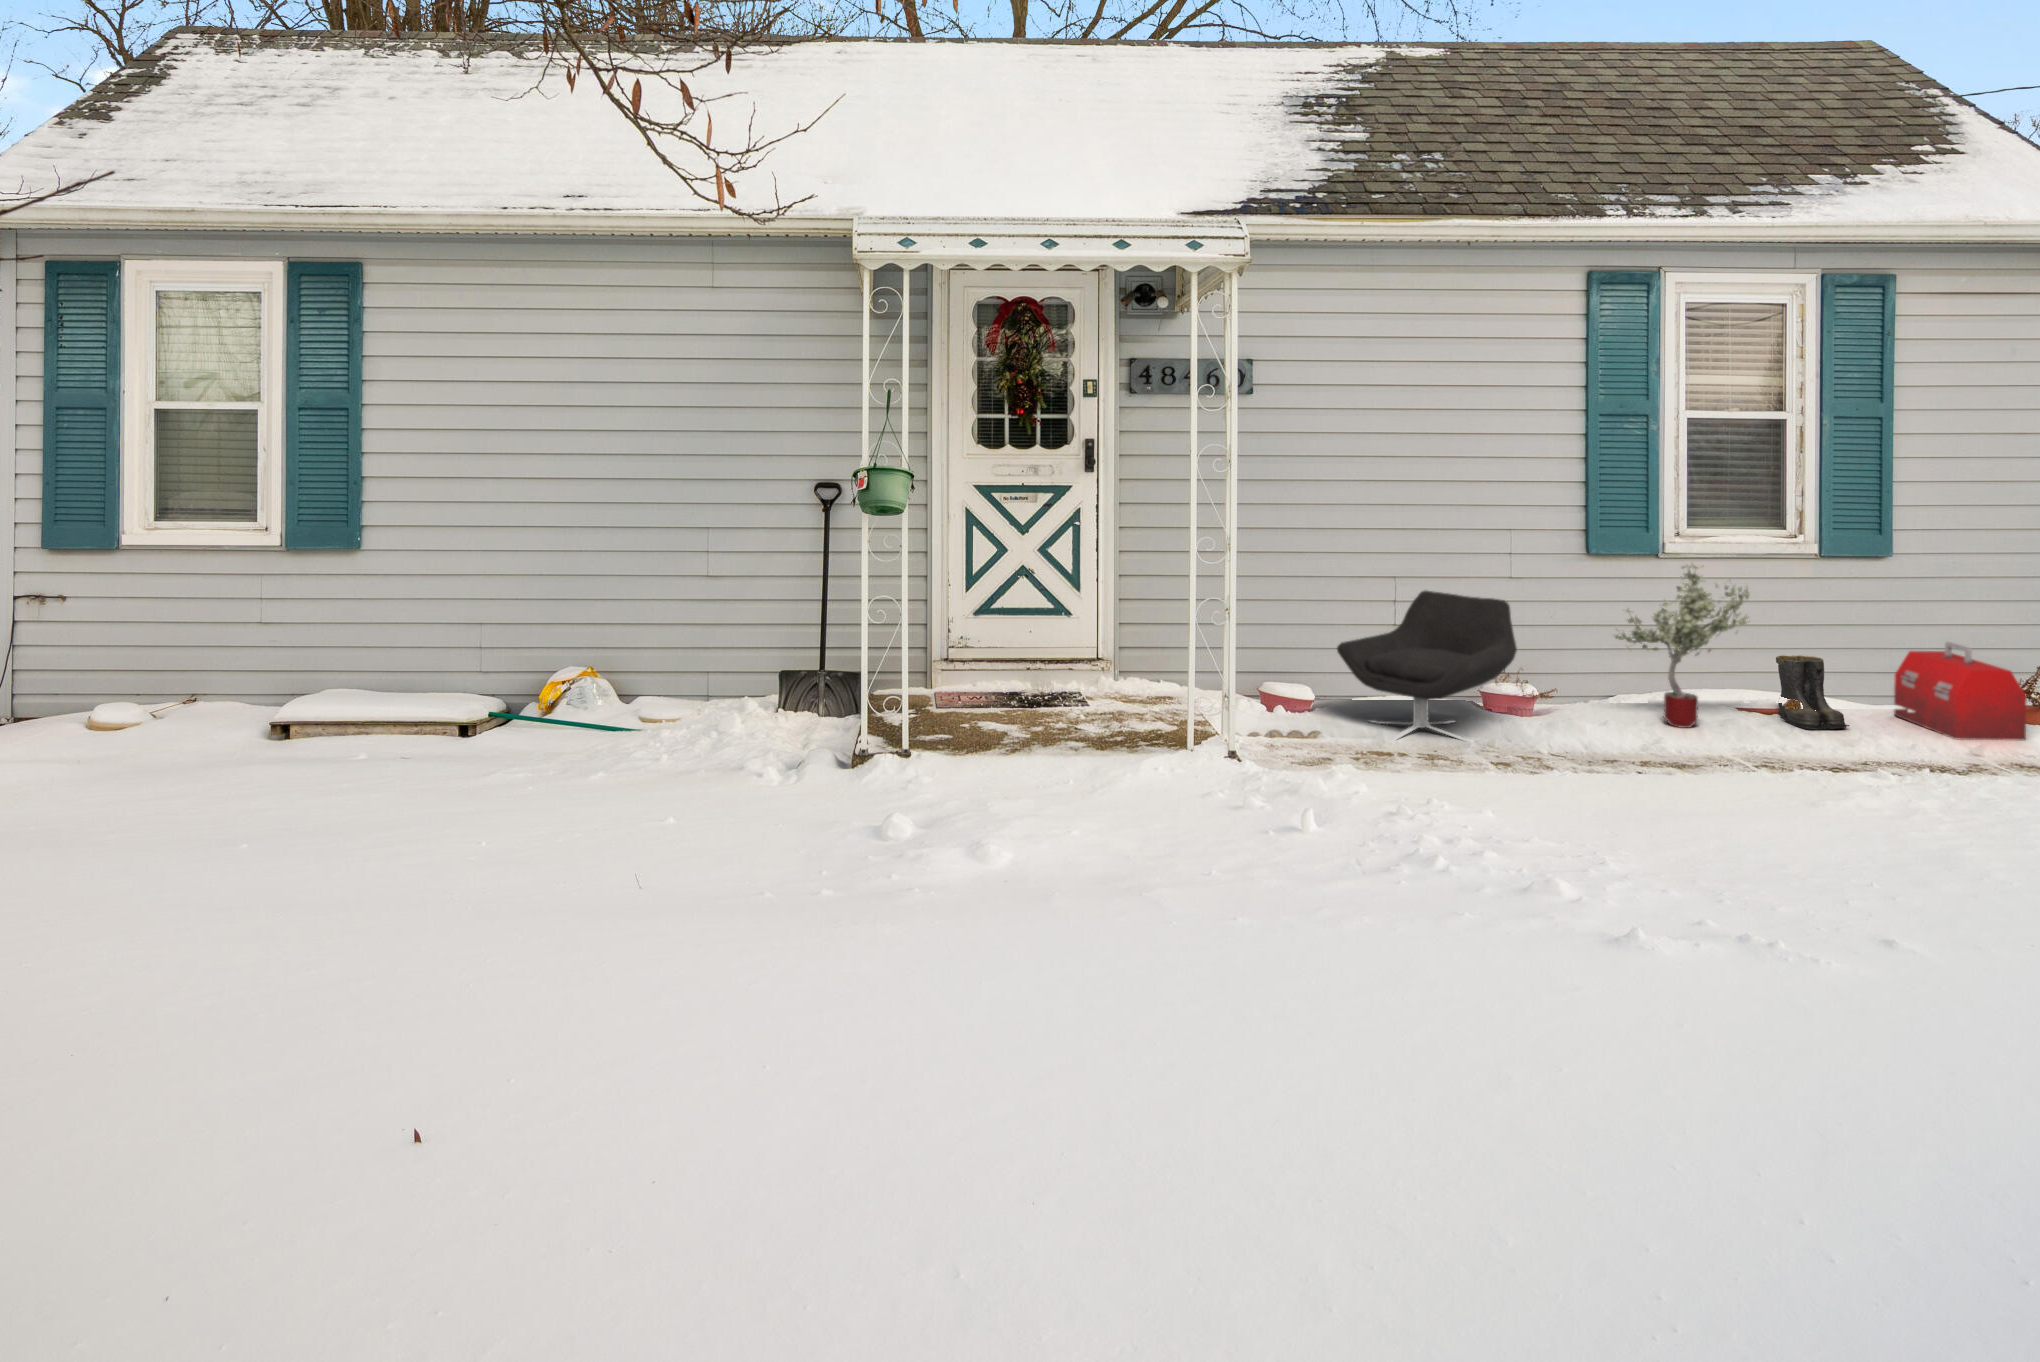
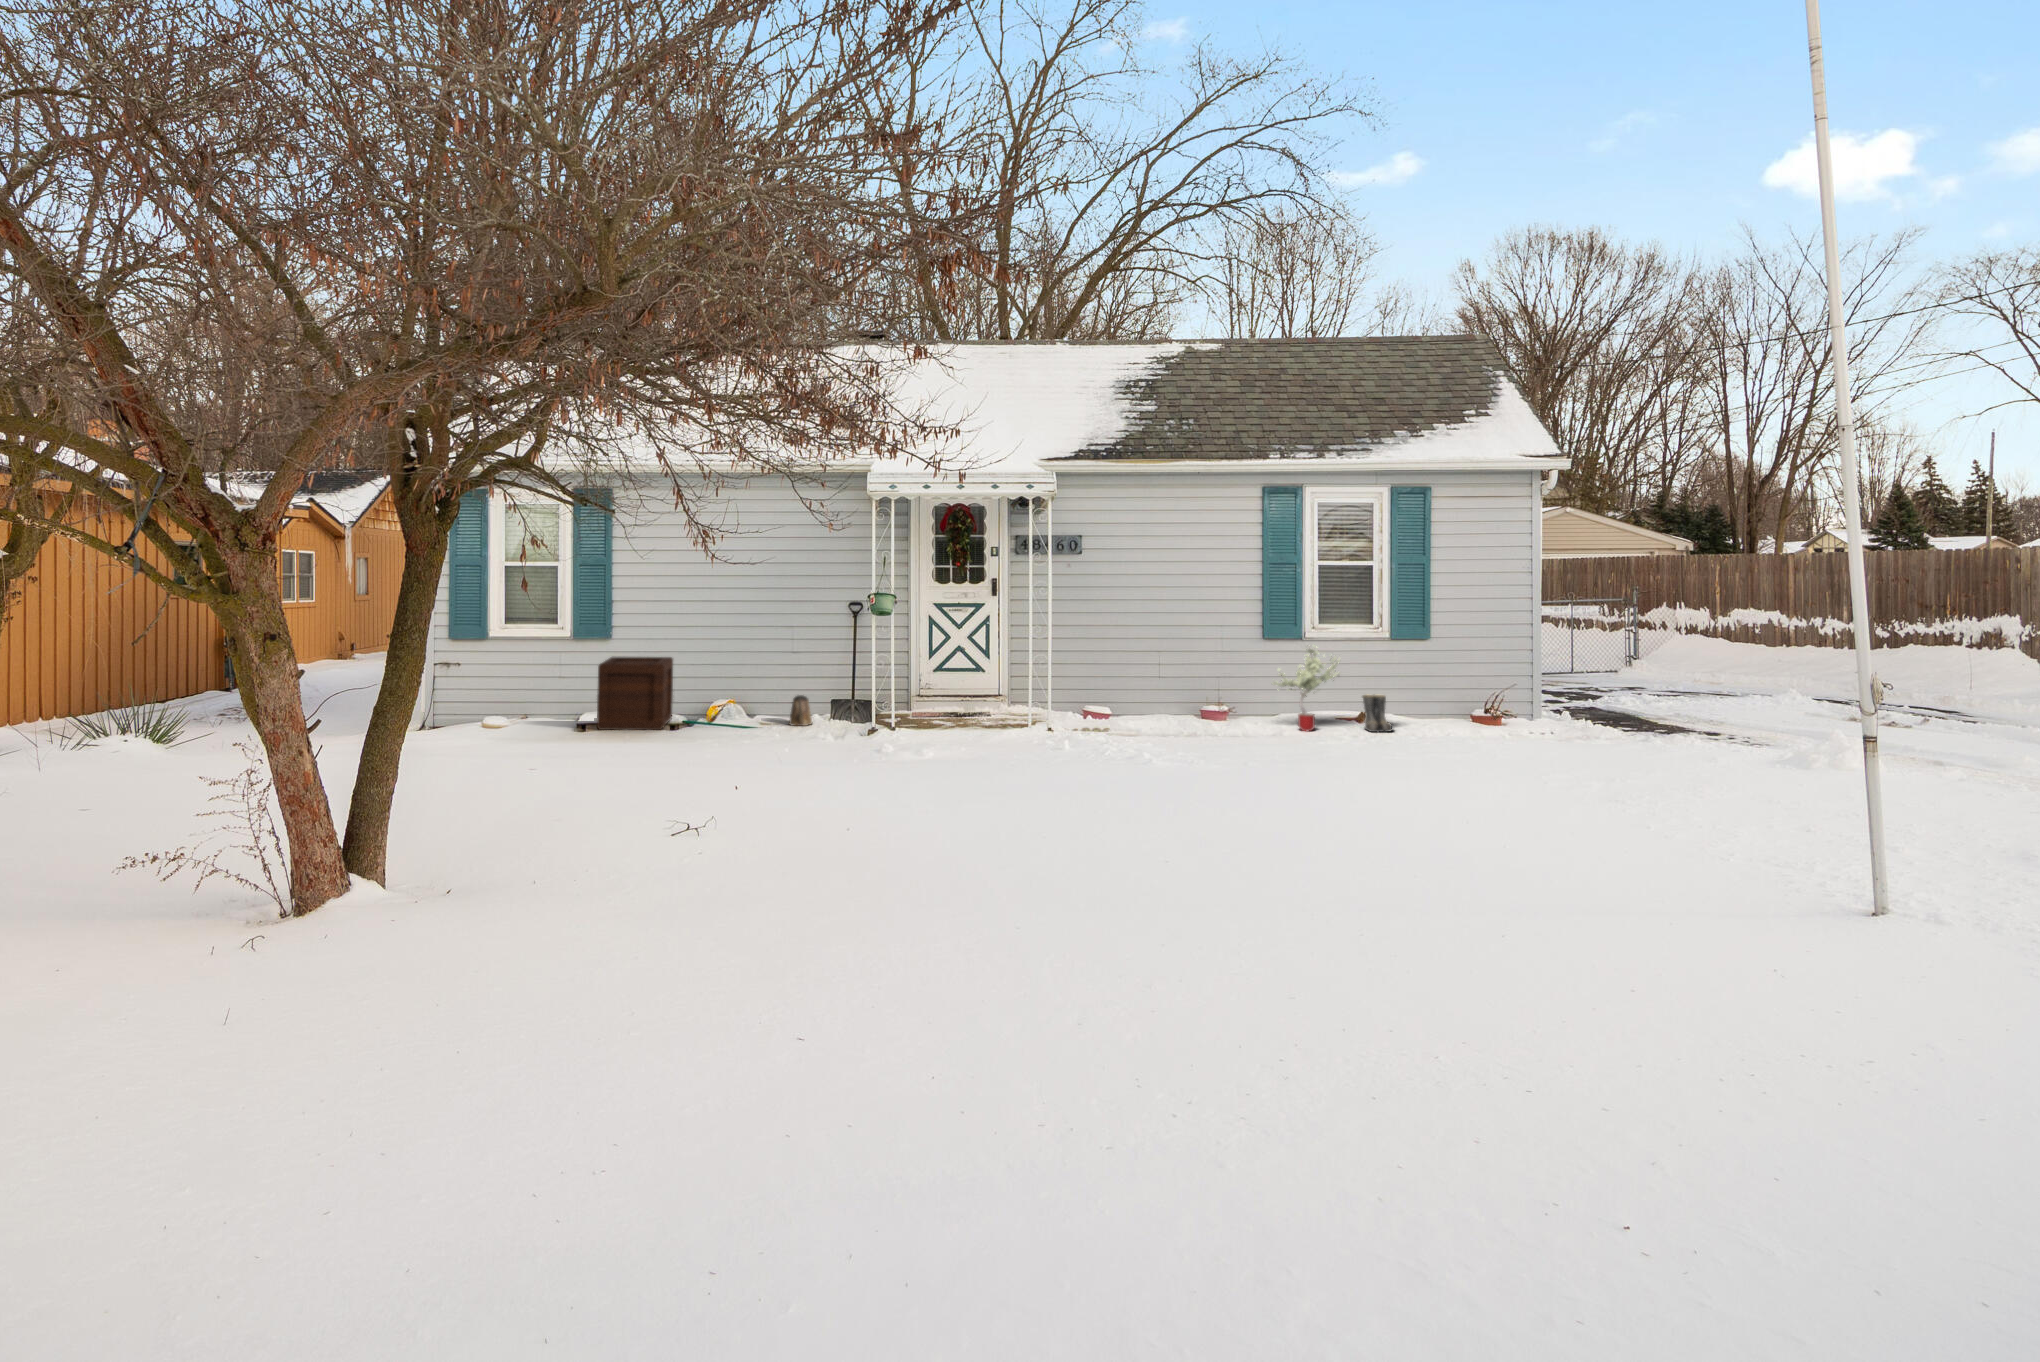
wooden crate: none [307,585,479,732] -> present [597,657,673,730]
lounge chair: present [1337,591,1517,742] -> none [1124,660,1216,736]
toolbox: present [1894,642,2026,740] -> none [1428,686,1480,736]
watering can: none [696,658,743,718] -> present [789,695,813,726]

